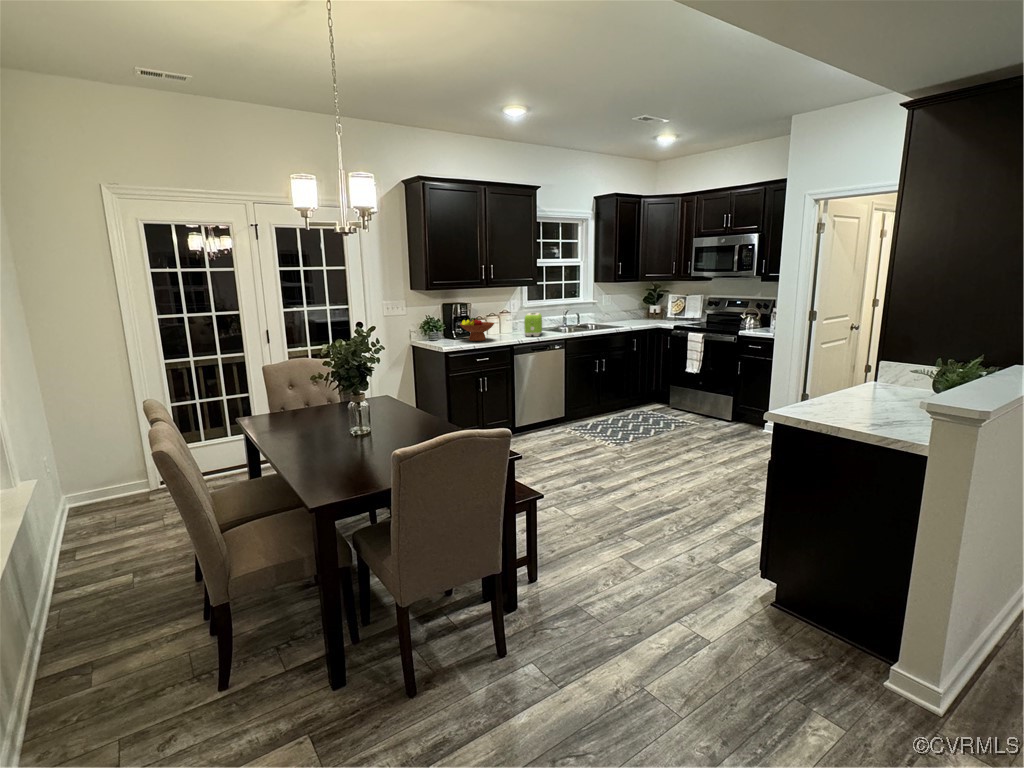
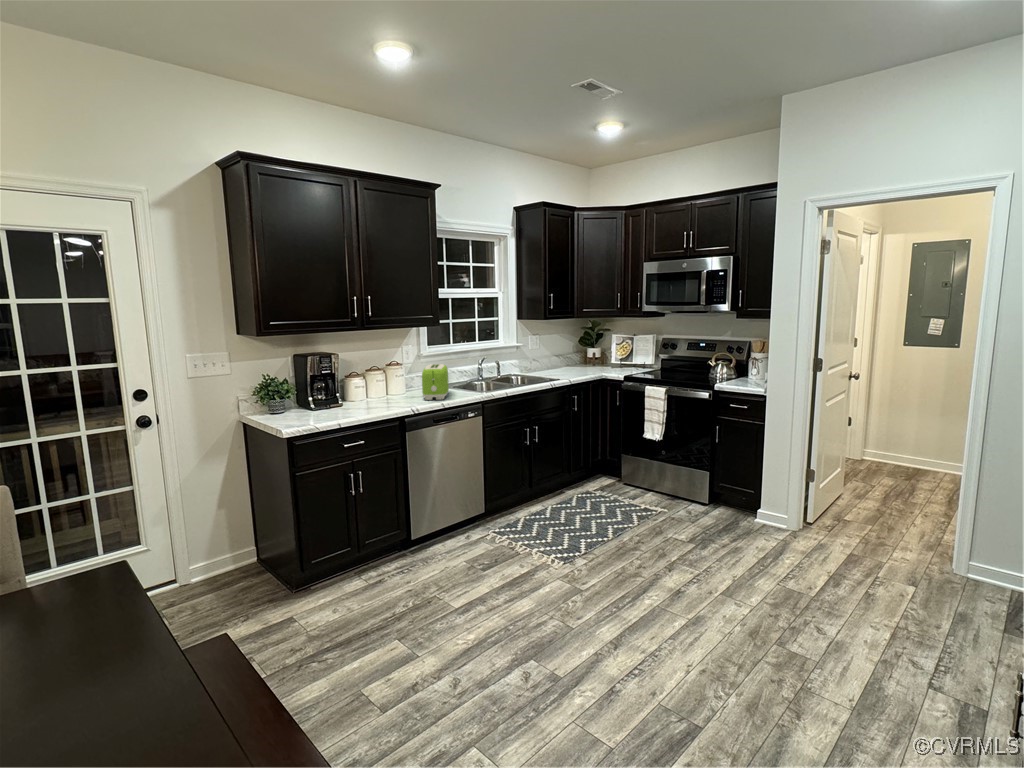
fruit bowl: present [460,318,494,341] -> none [319,376,375,412]

